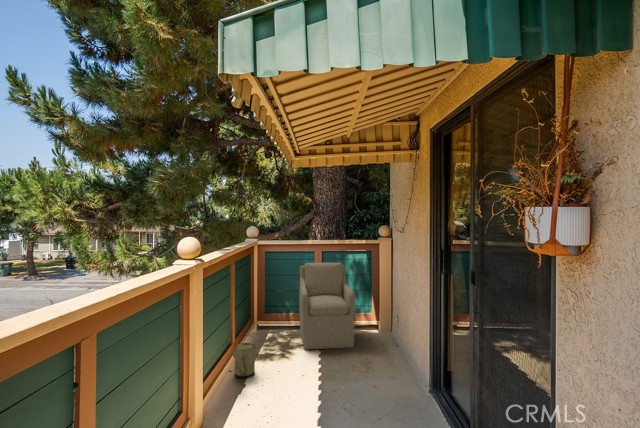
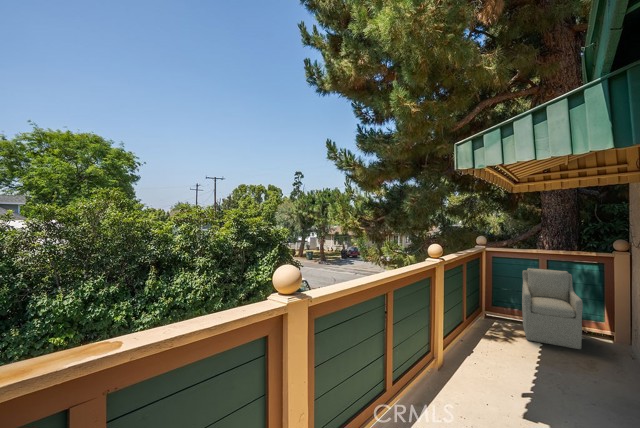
watering can: present [233,335,255,378] -> none [464,316,481,348]

